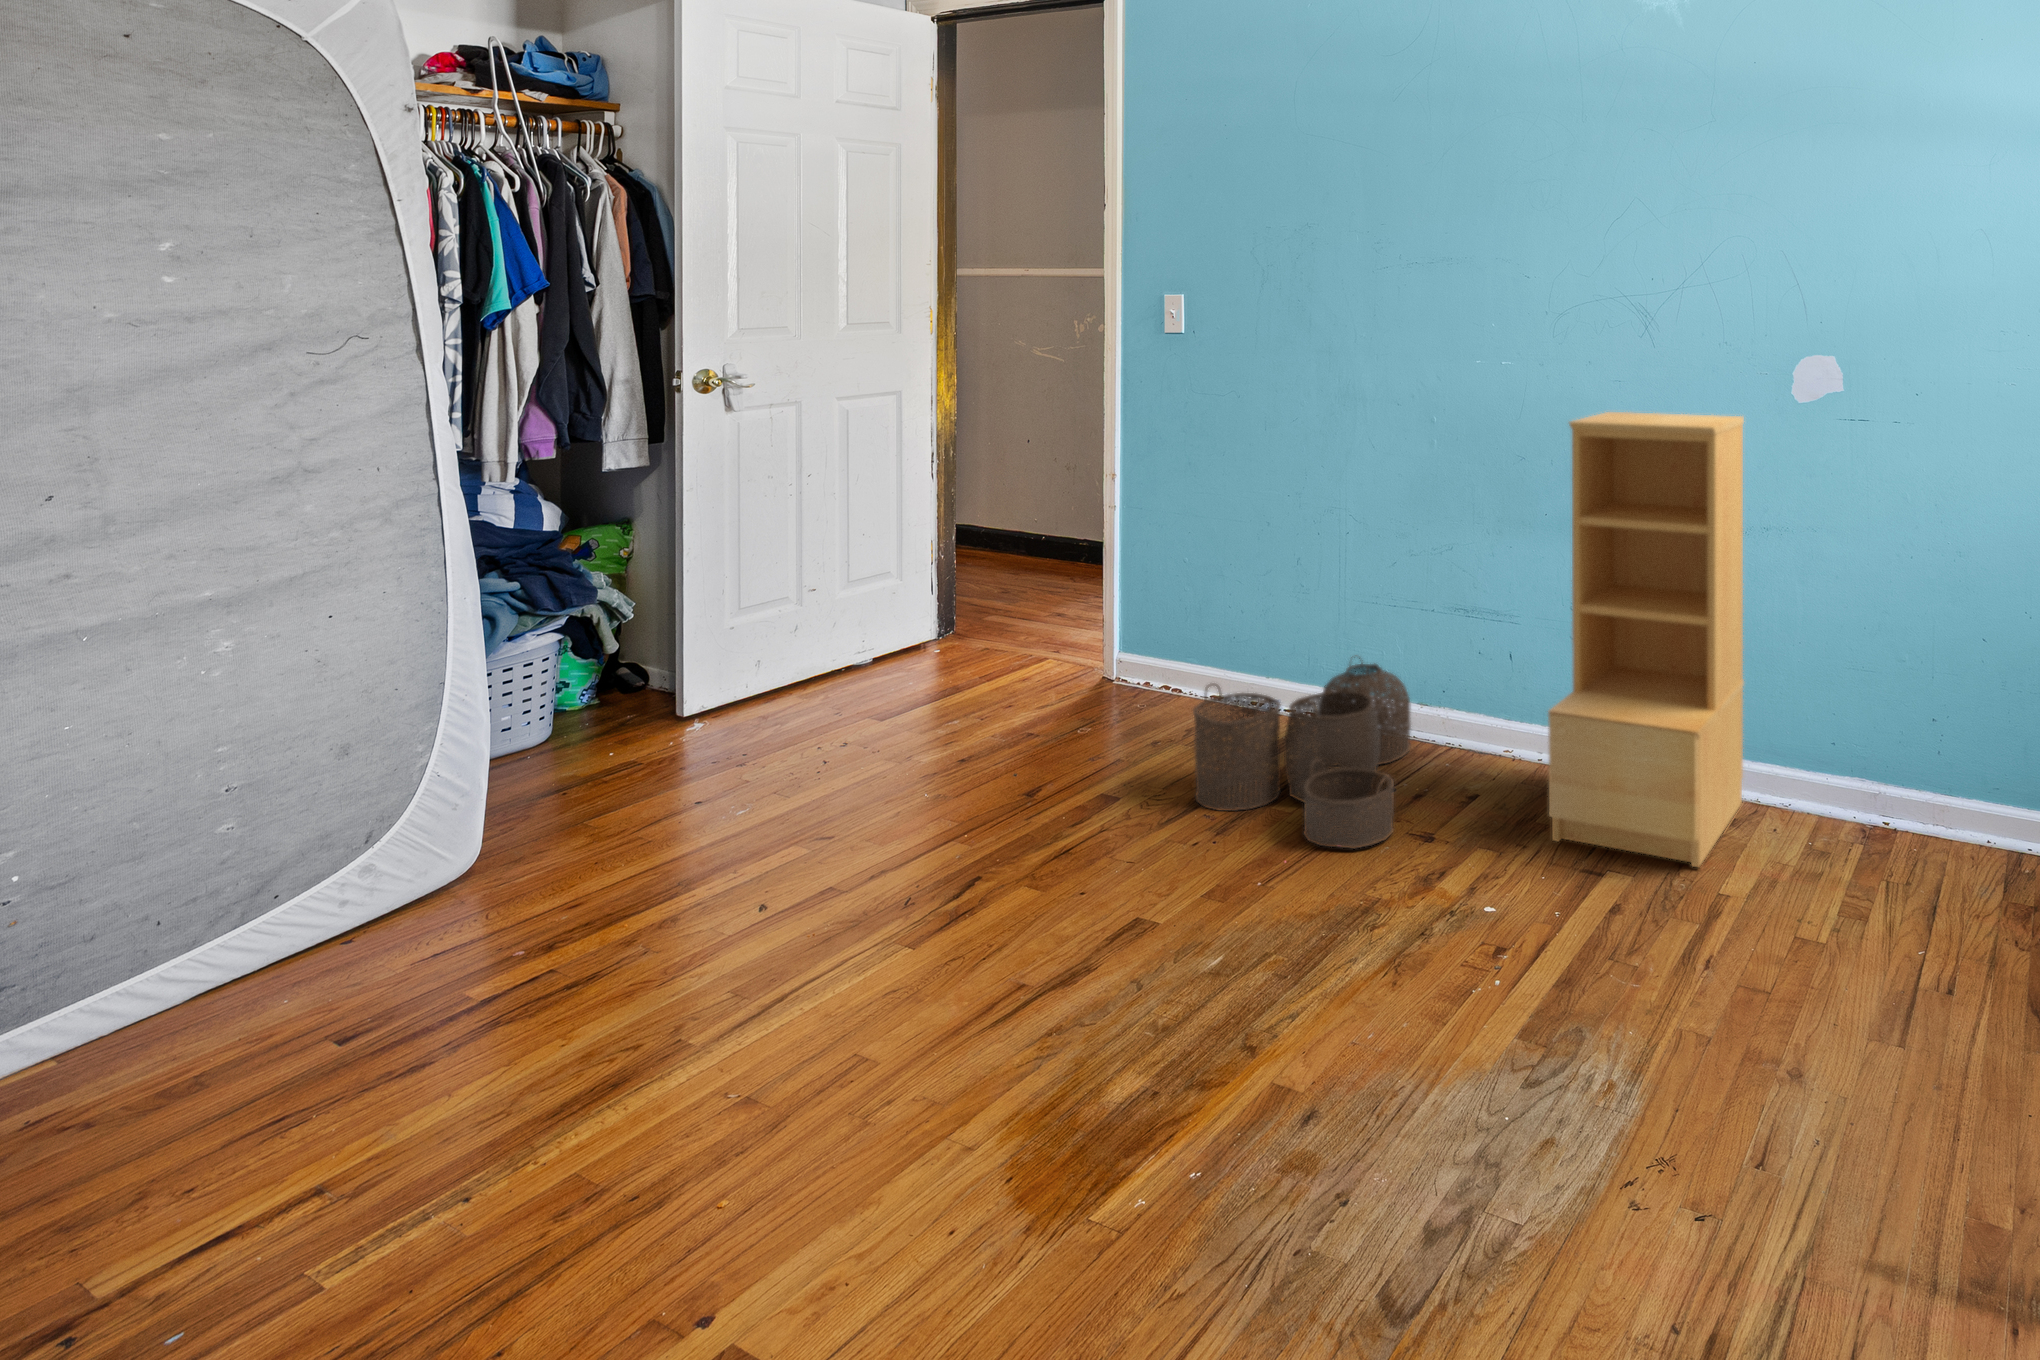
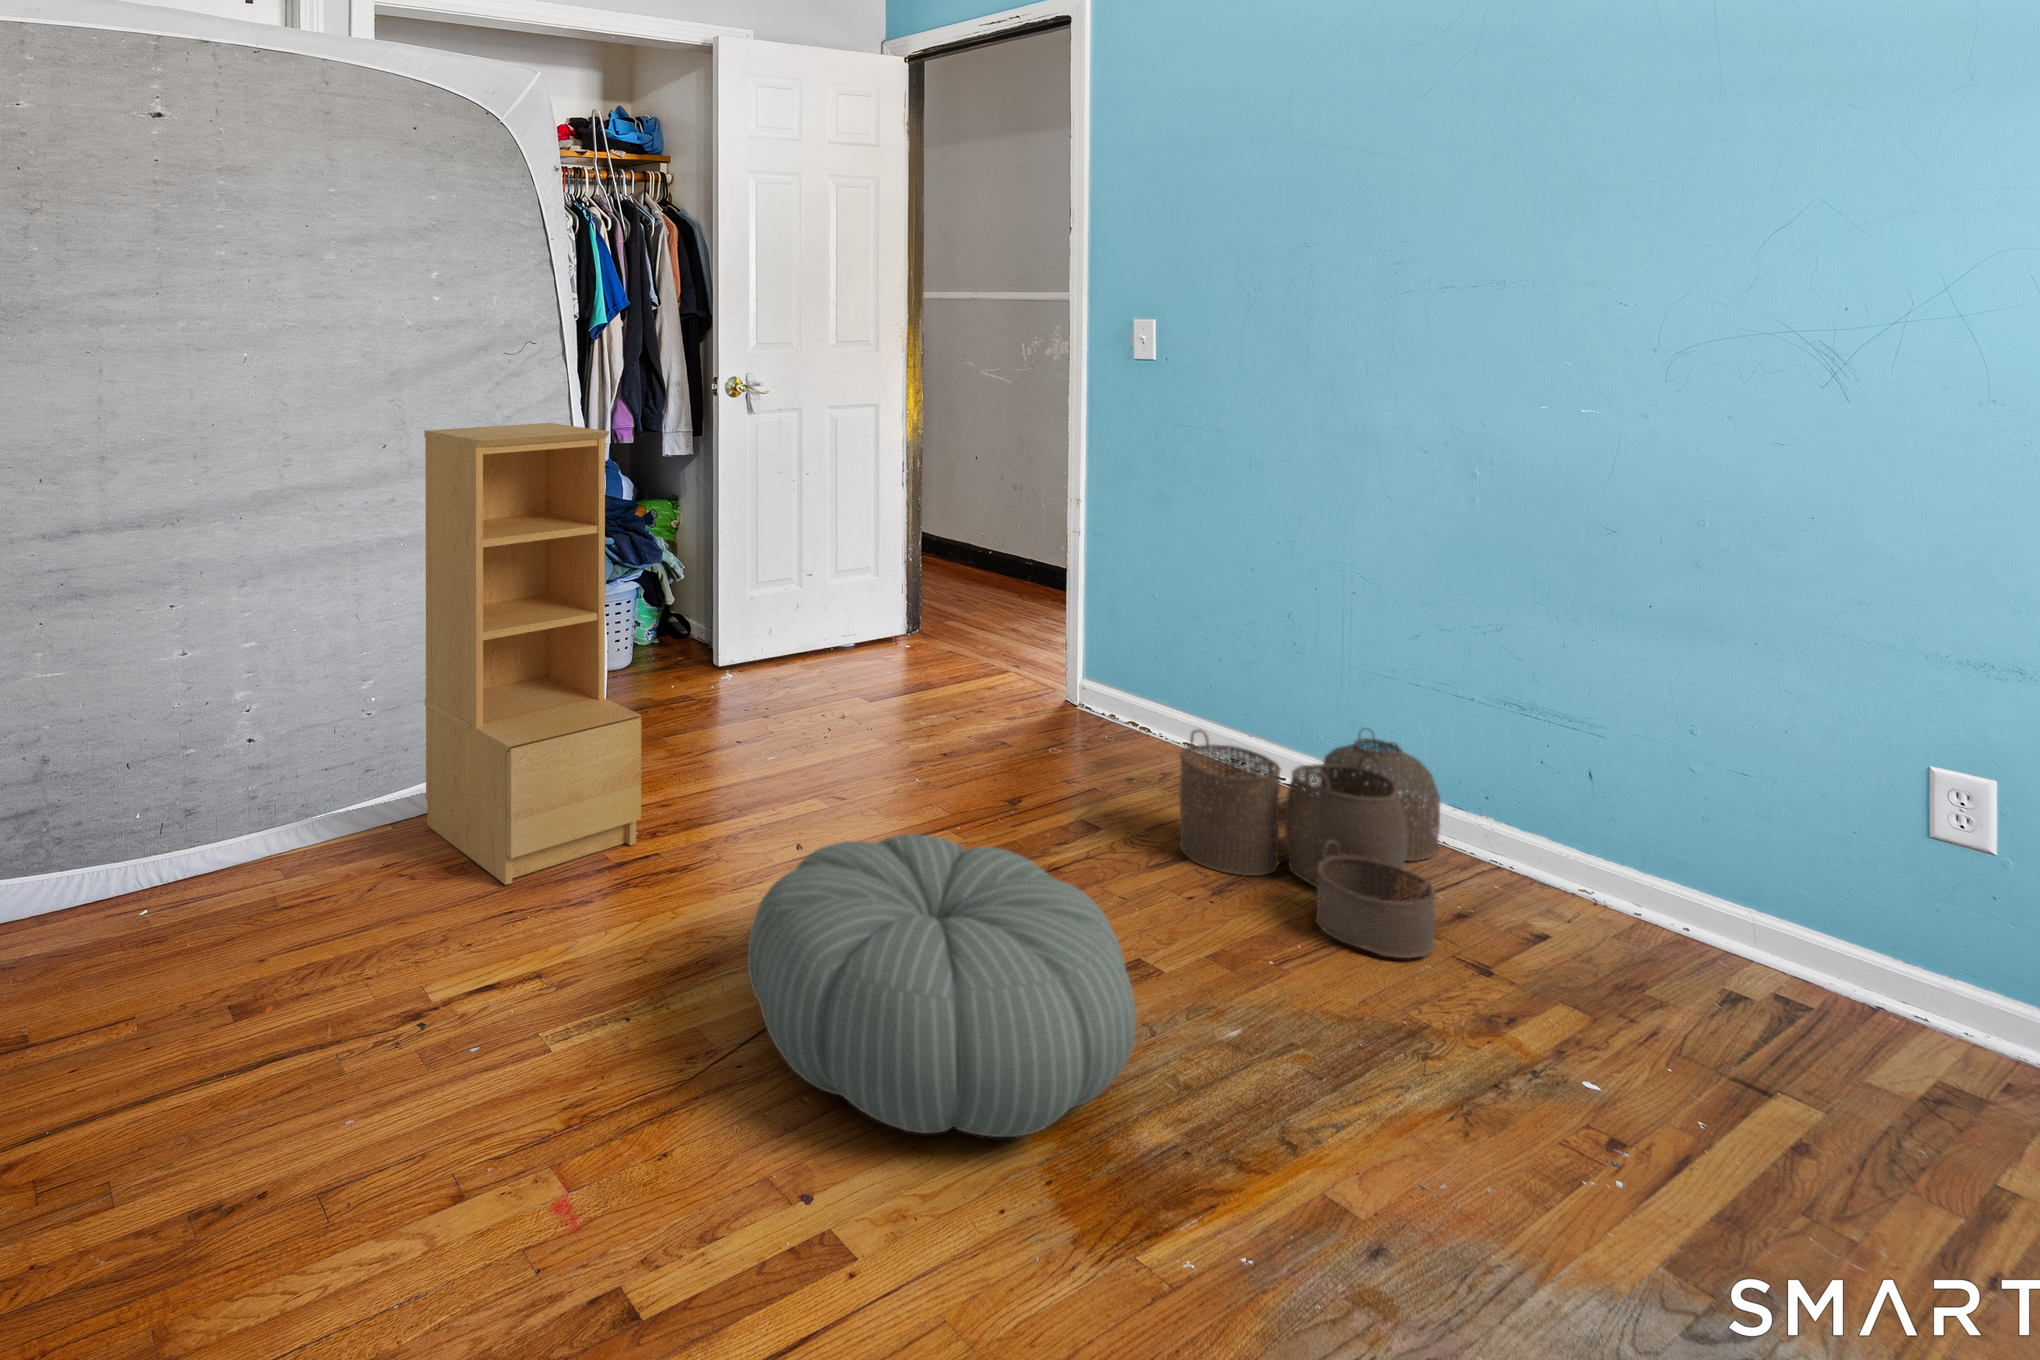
bookshelf: present [1548,412,1744,867] -> present [424,423,641,885]
pouf: none [674,839,1115,1160] -> present [748,834,1136,1137]

